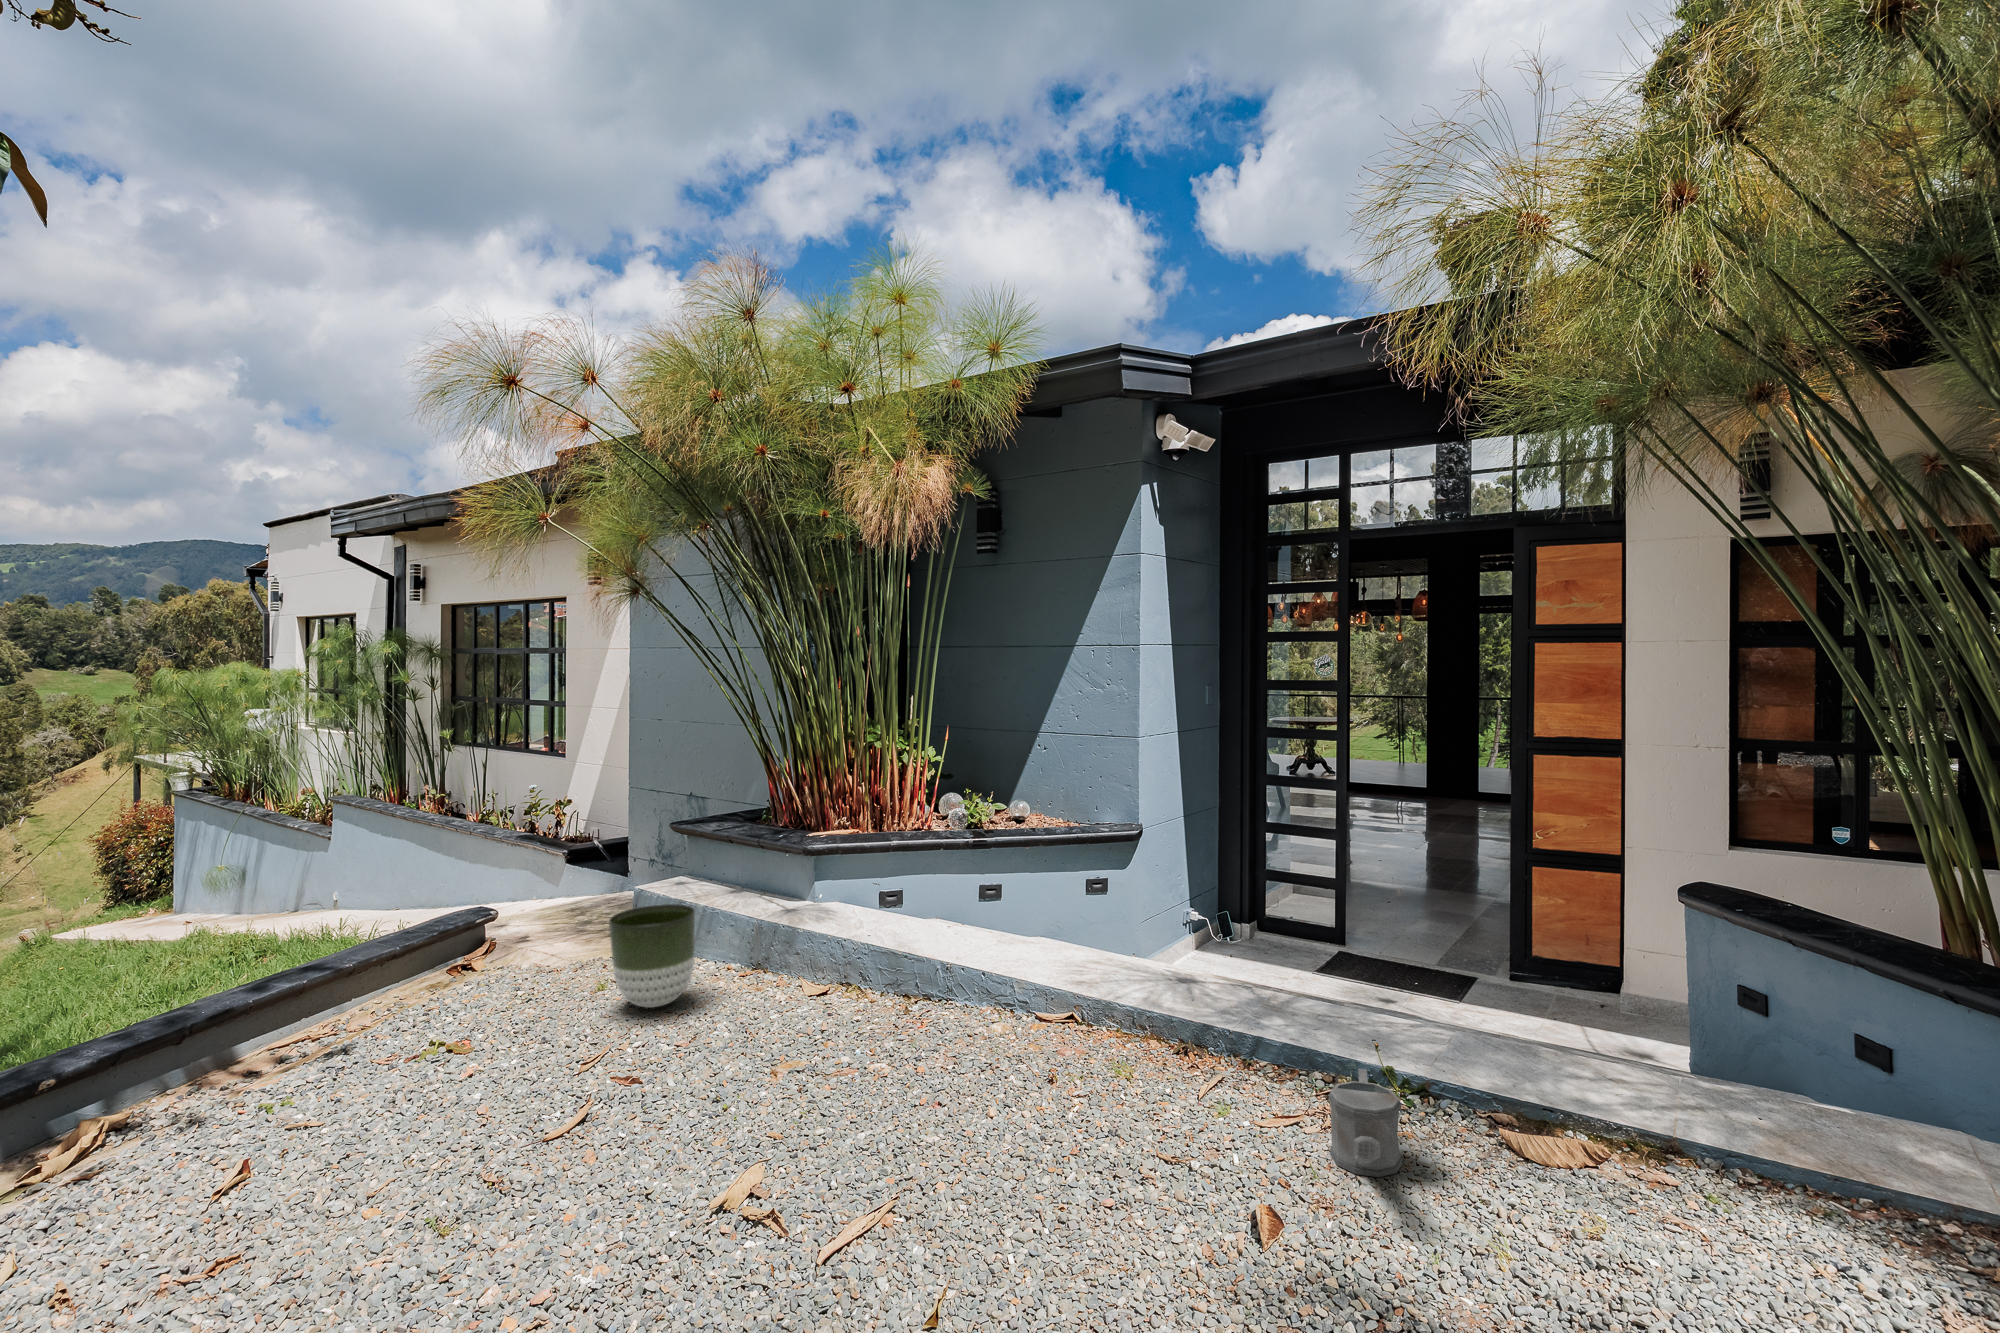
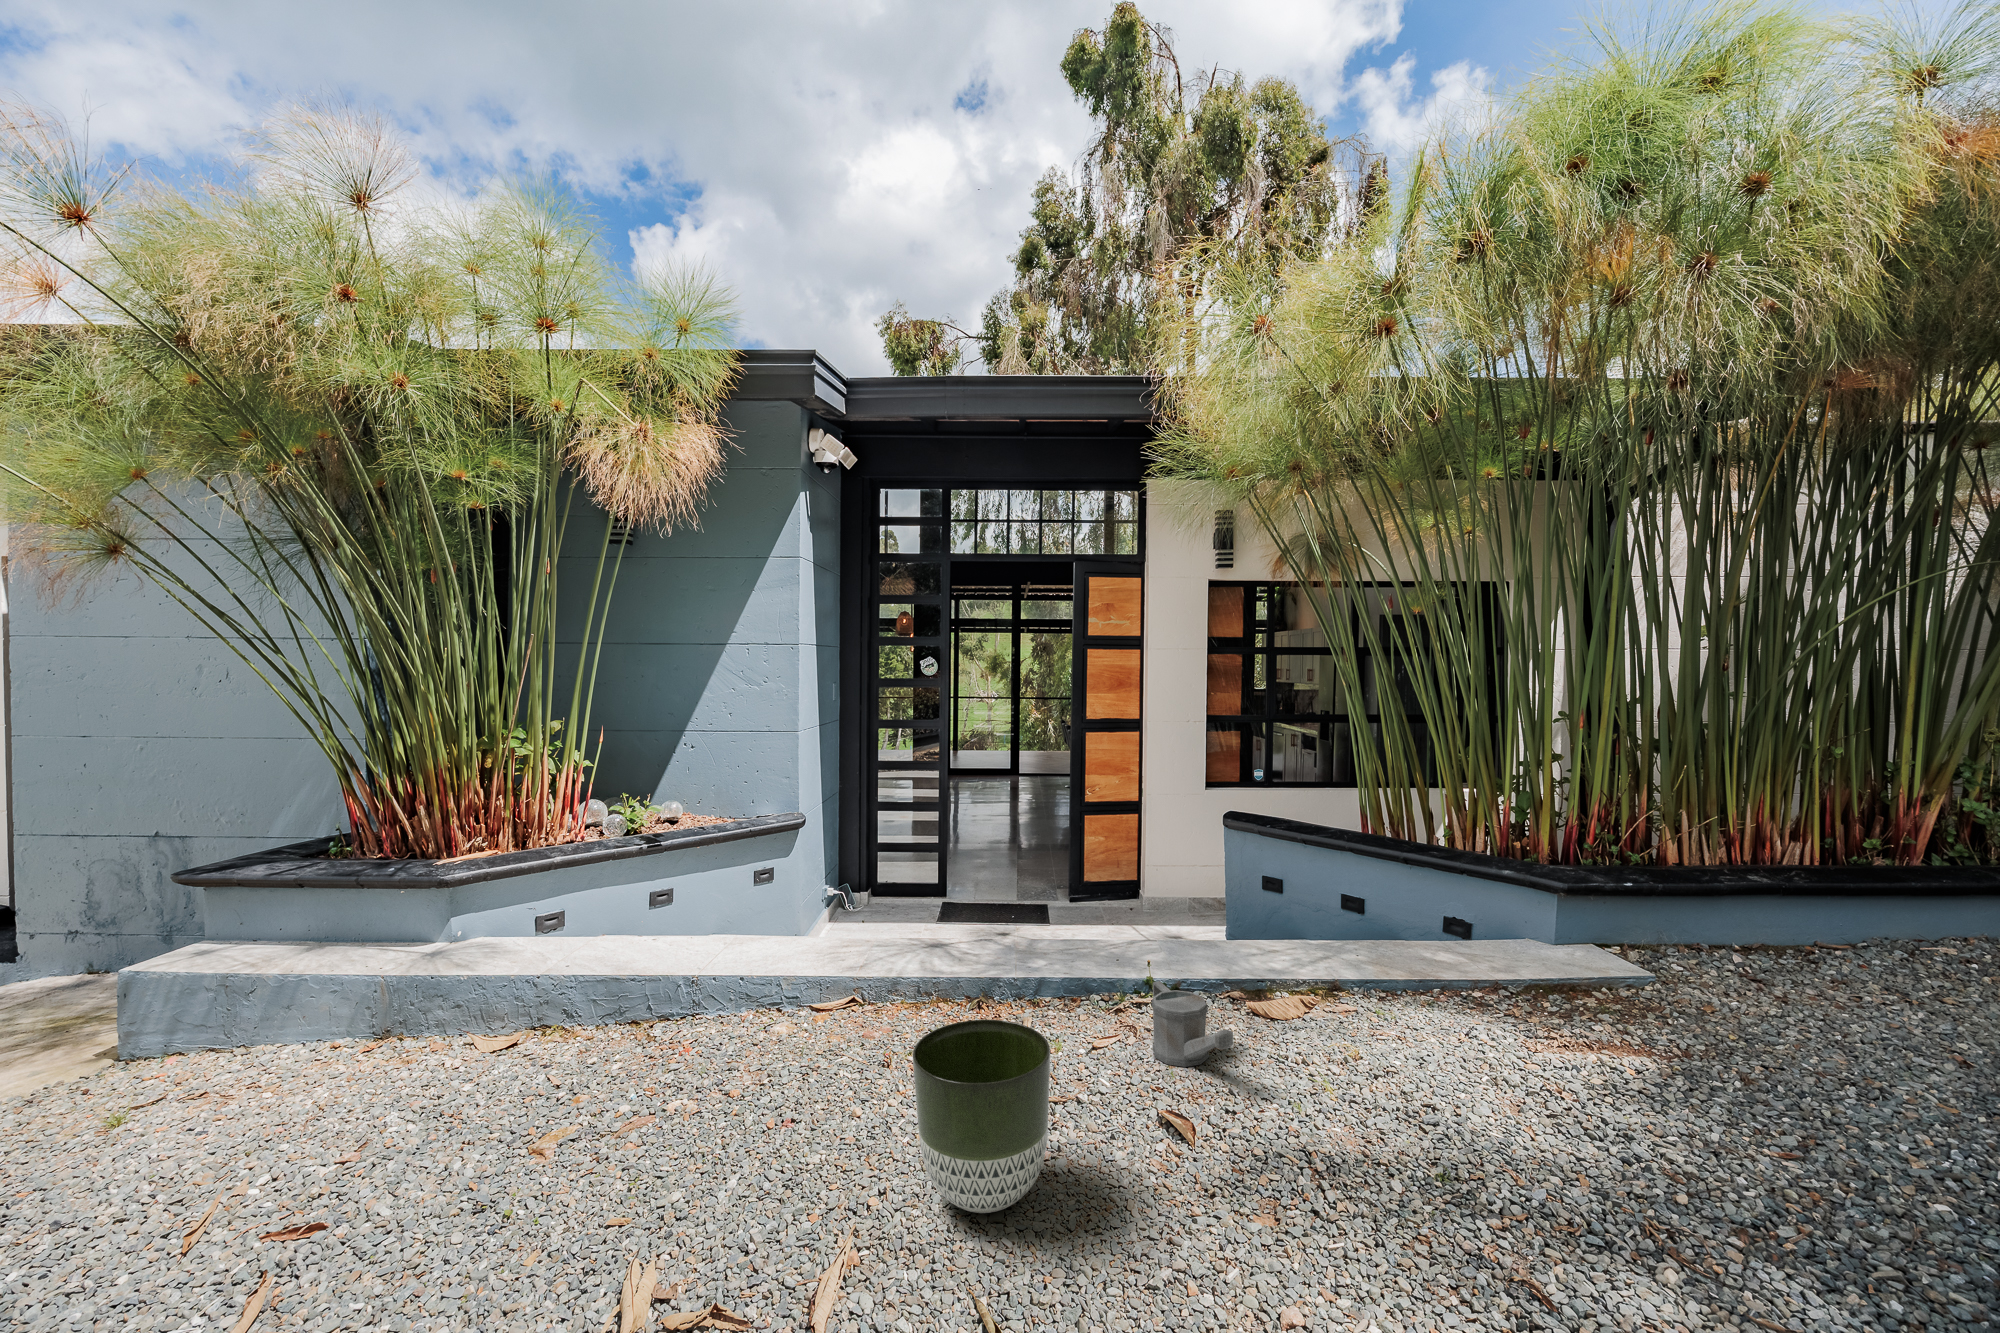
planter: present [609,904,695,1008] -> present [913,1020,1050,1213]

